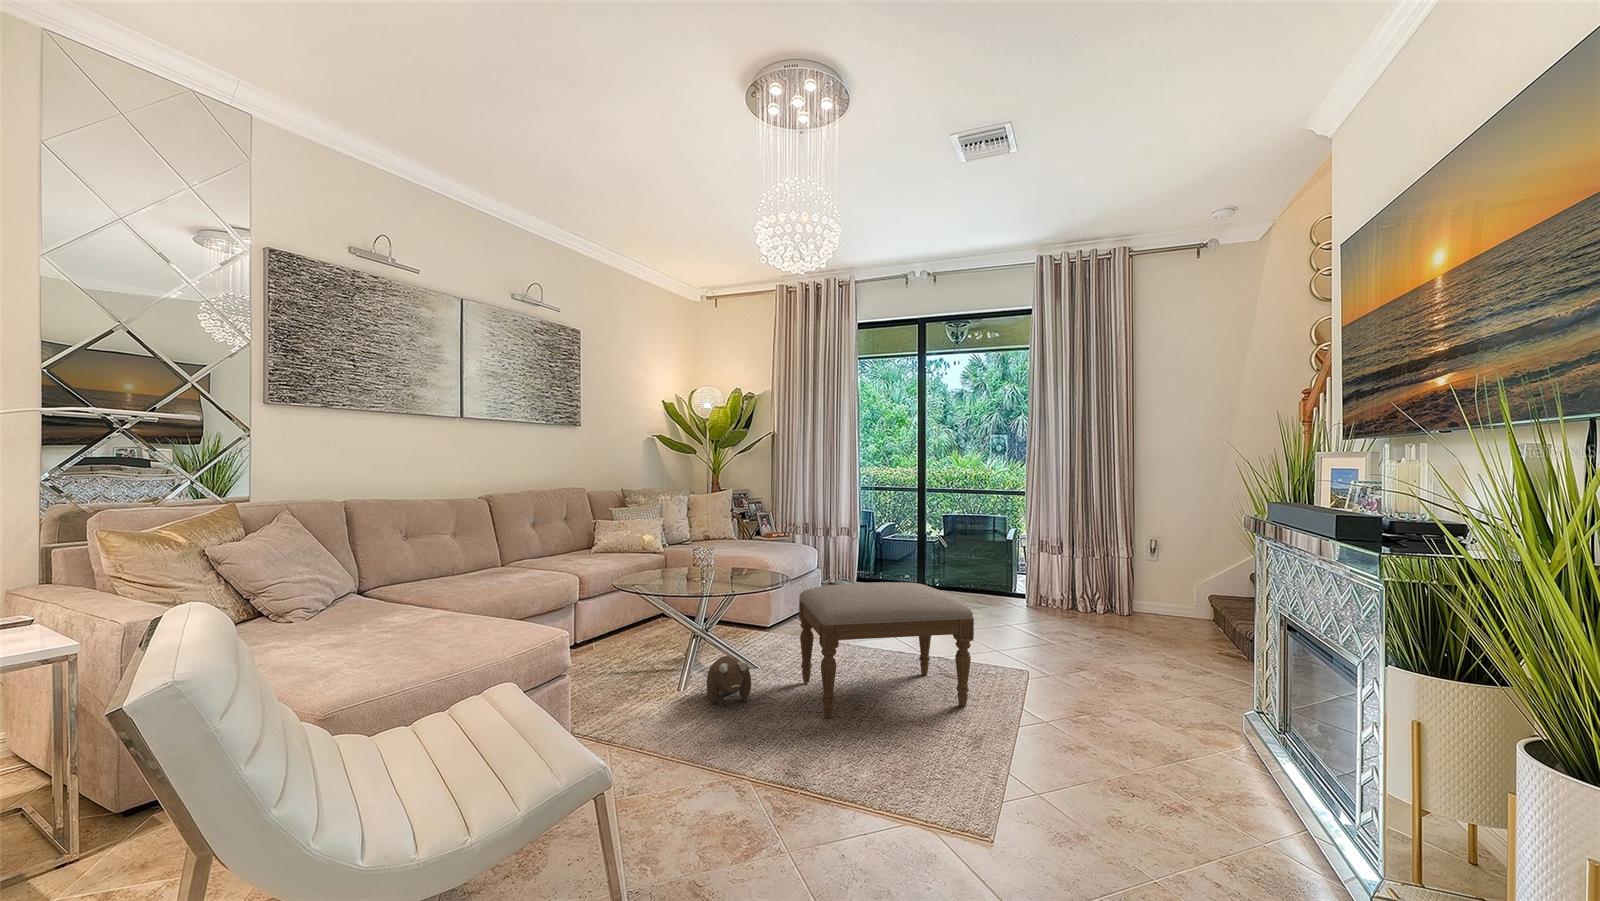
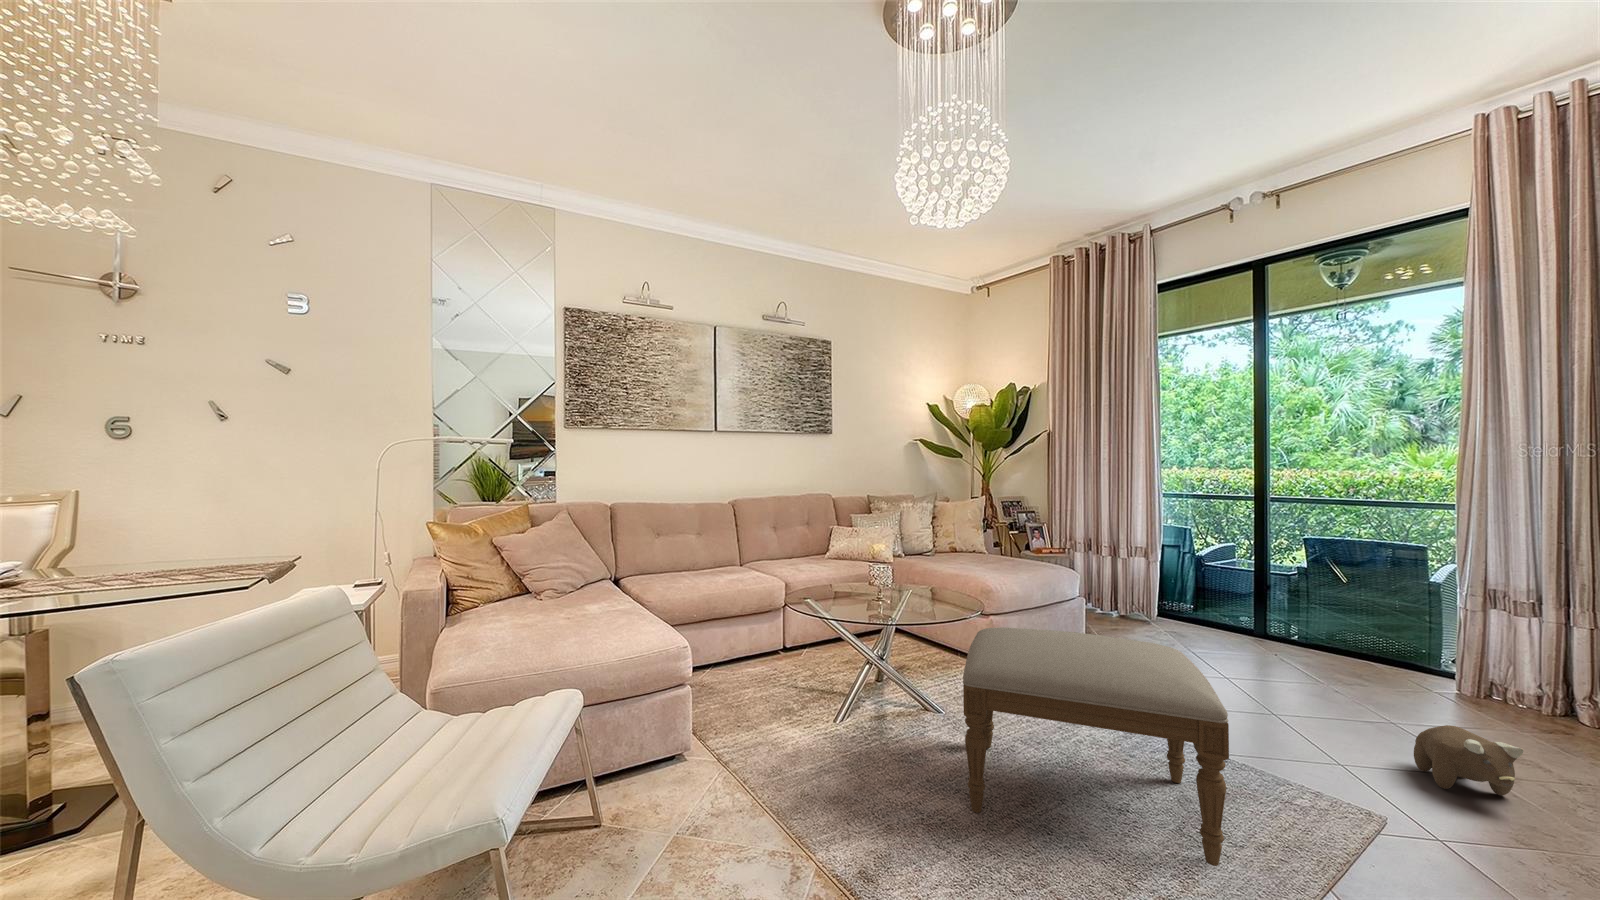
plush toy: present [707,656,751,704] -> present [1414,725,1524,795]

